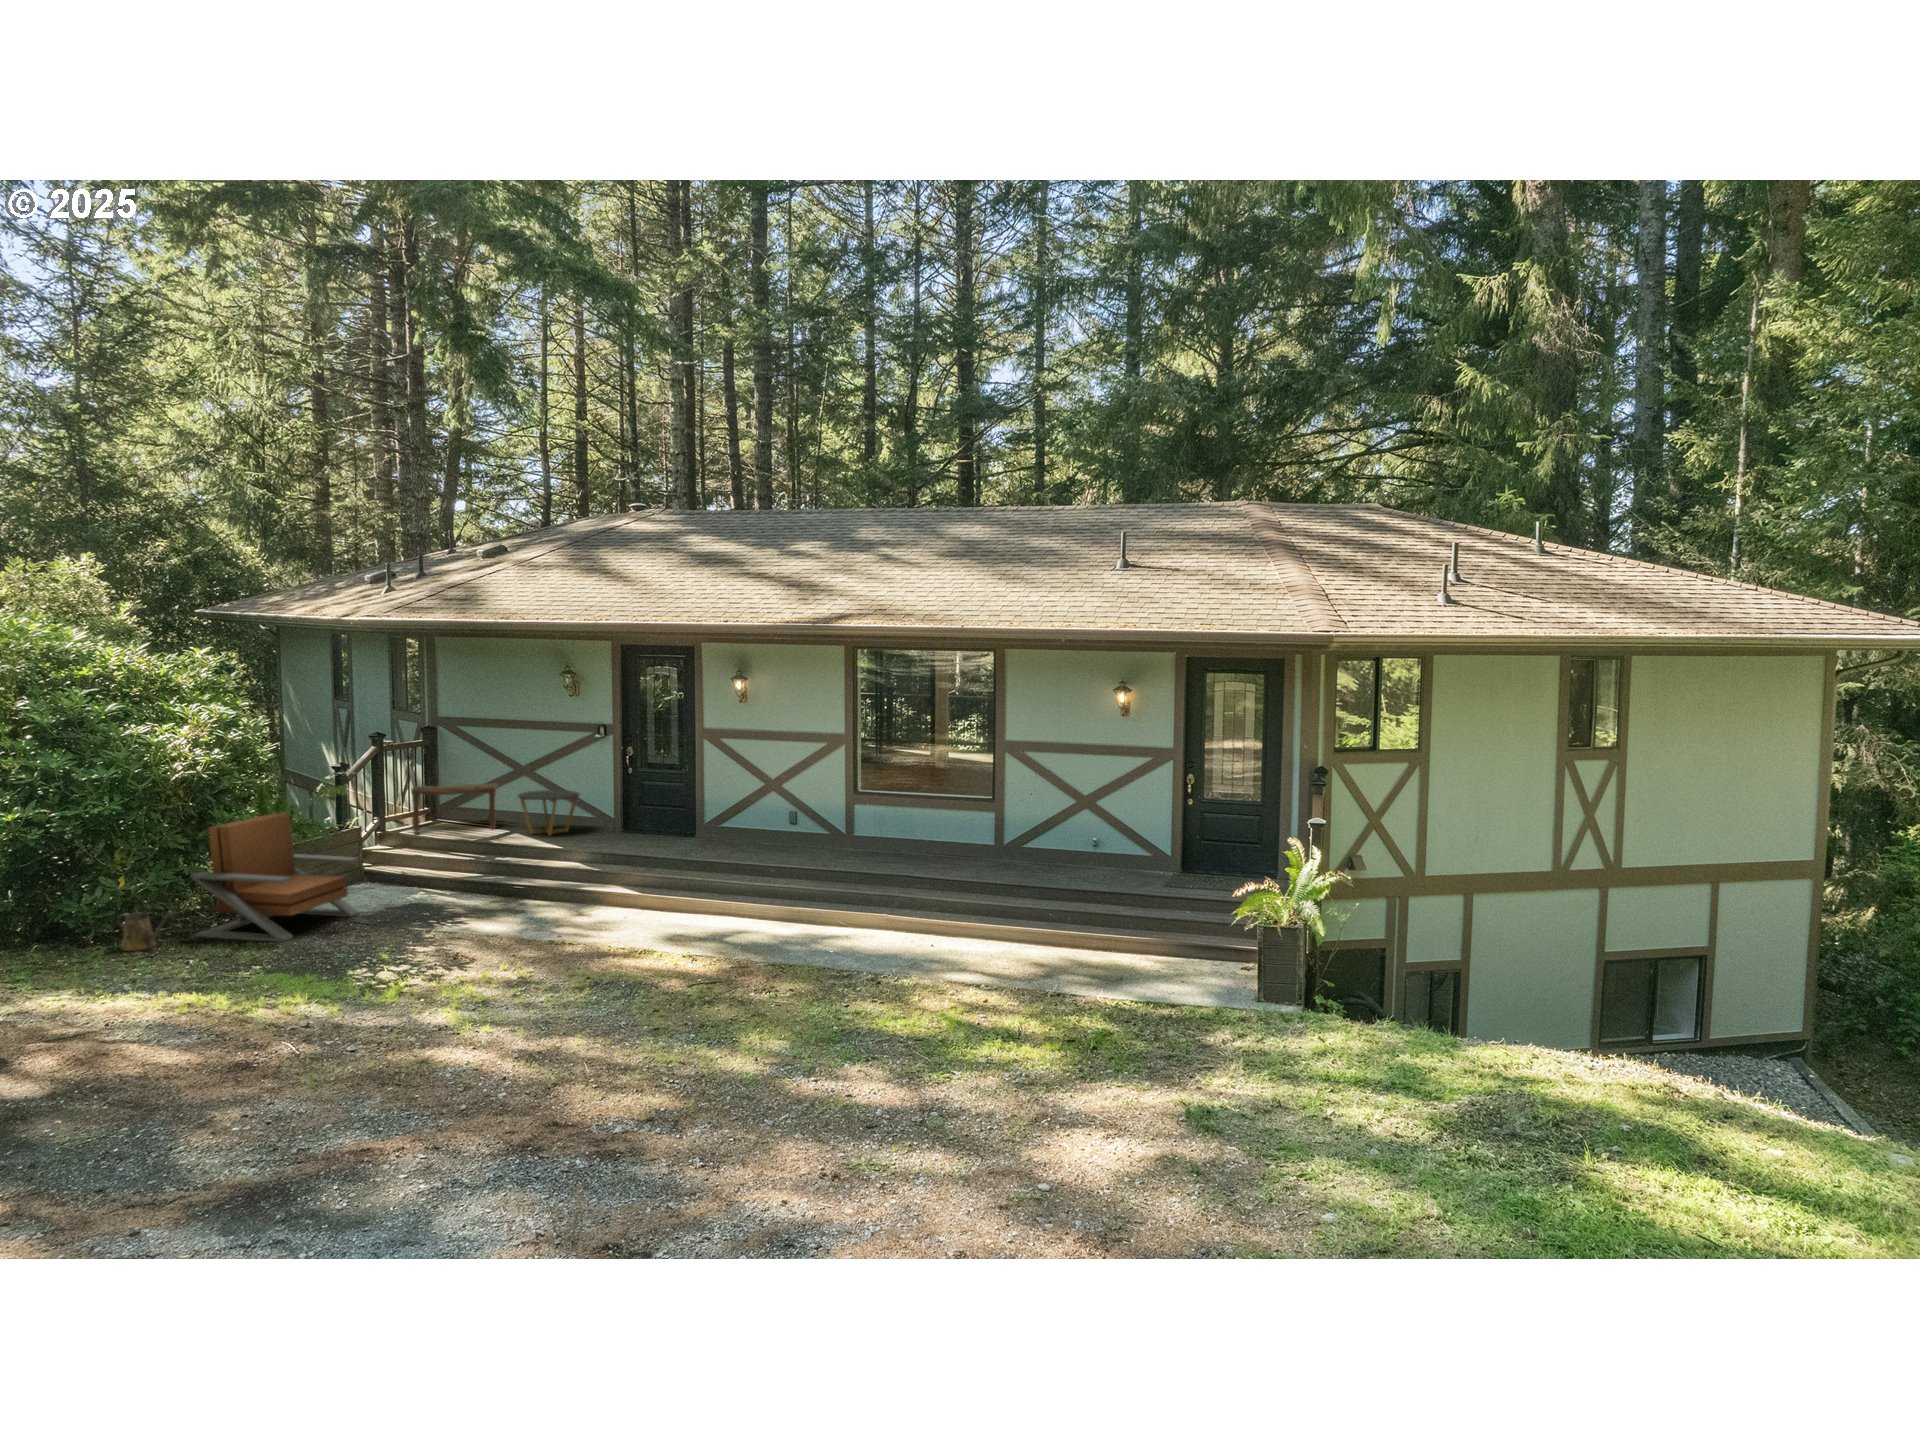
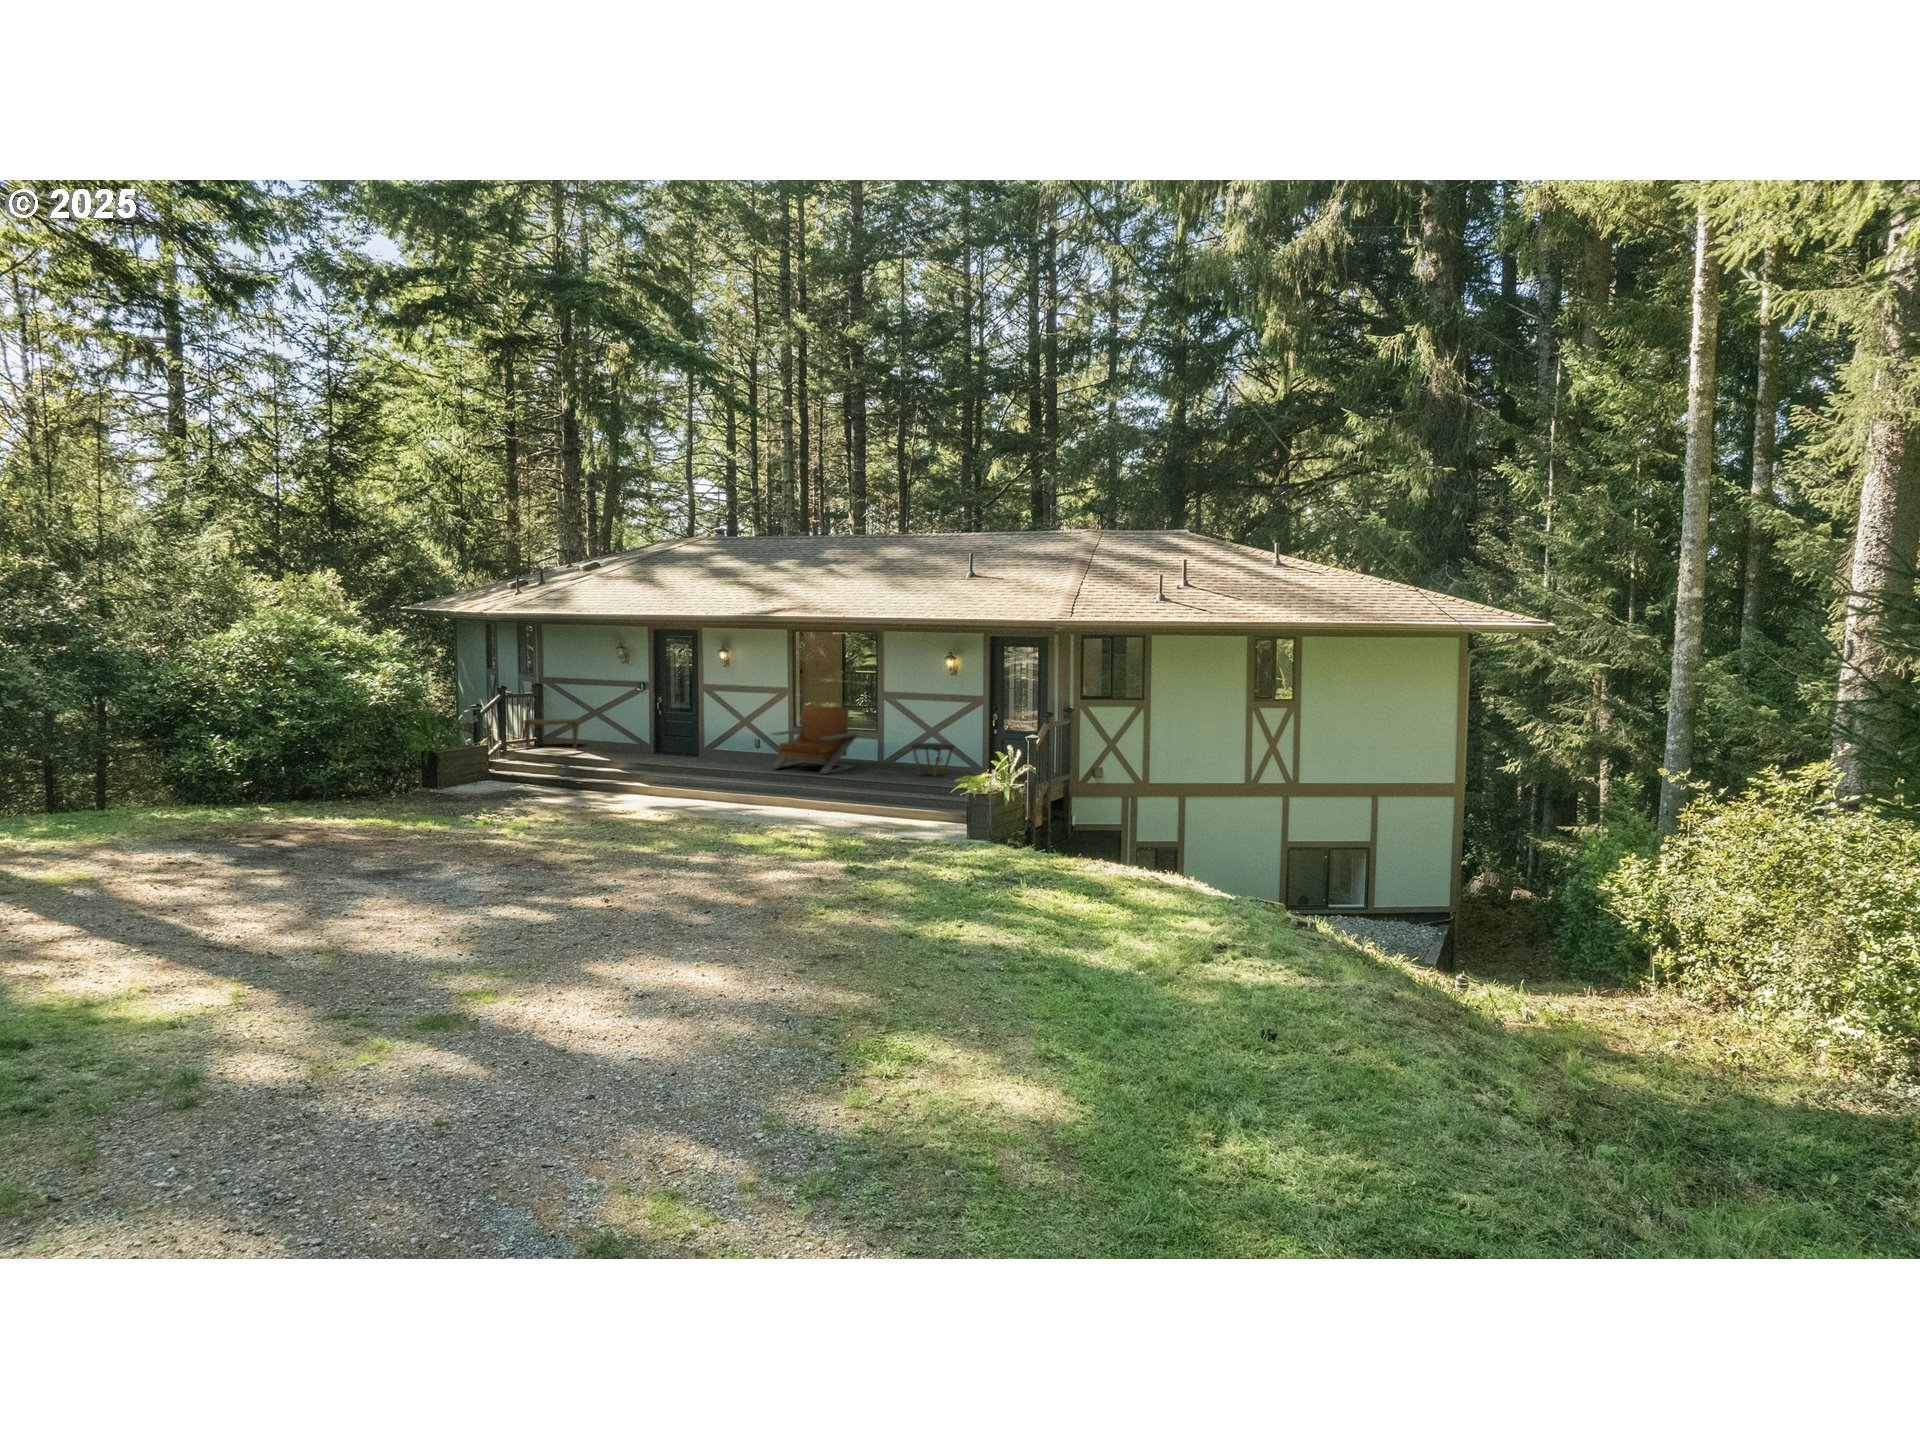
side table: present [518,790,580,836] -> present [911,743,954,777]
lounge chair: present [190,813,359,942] -> present [772,705,858,774]
watering can: present [117,912,171,951] -> none [342,782,371,804]

